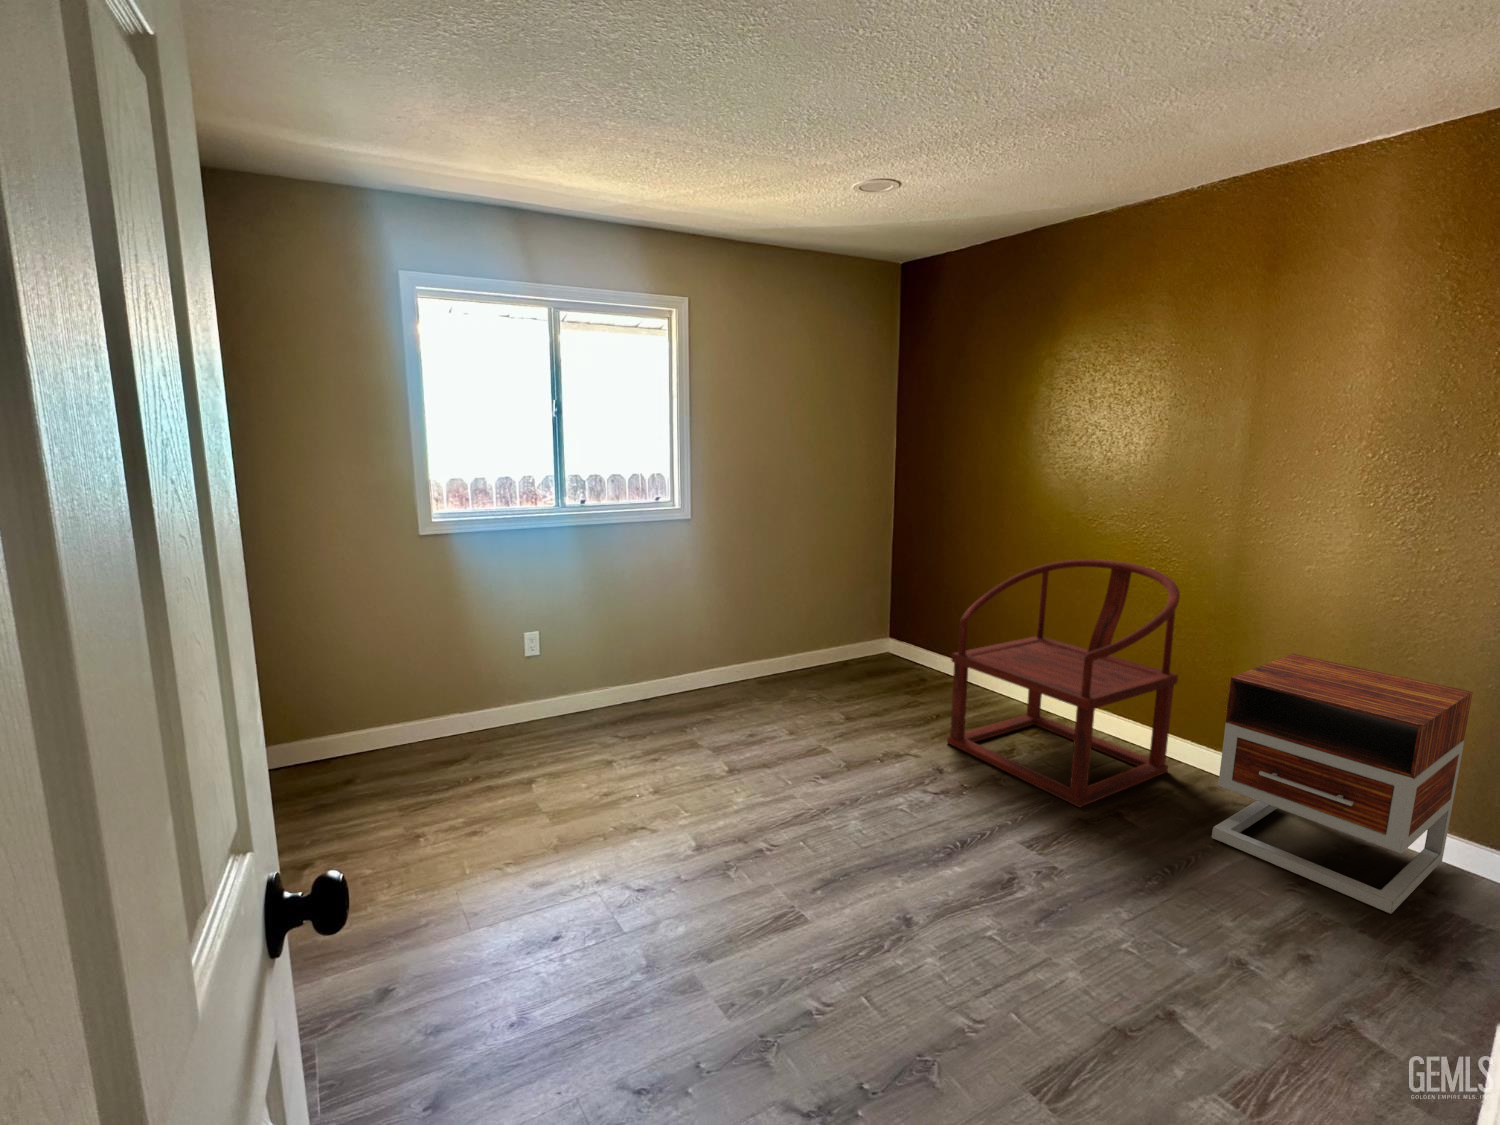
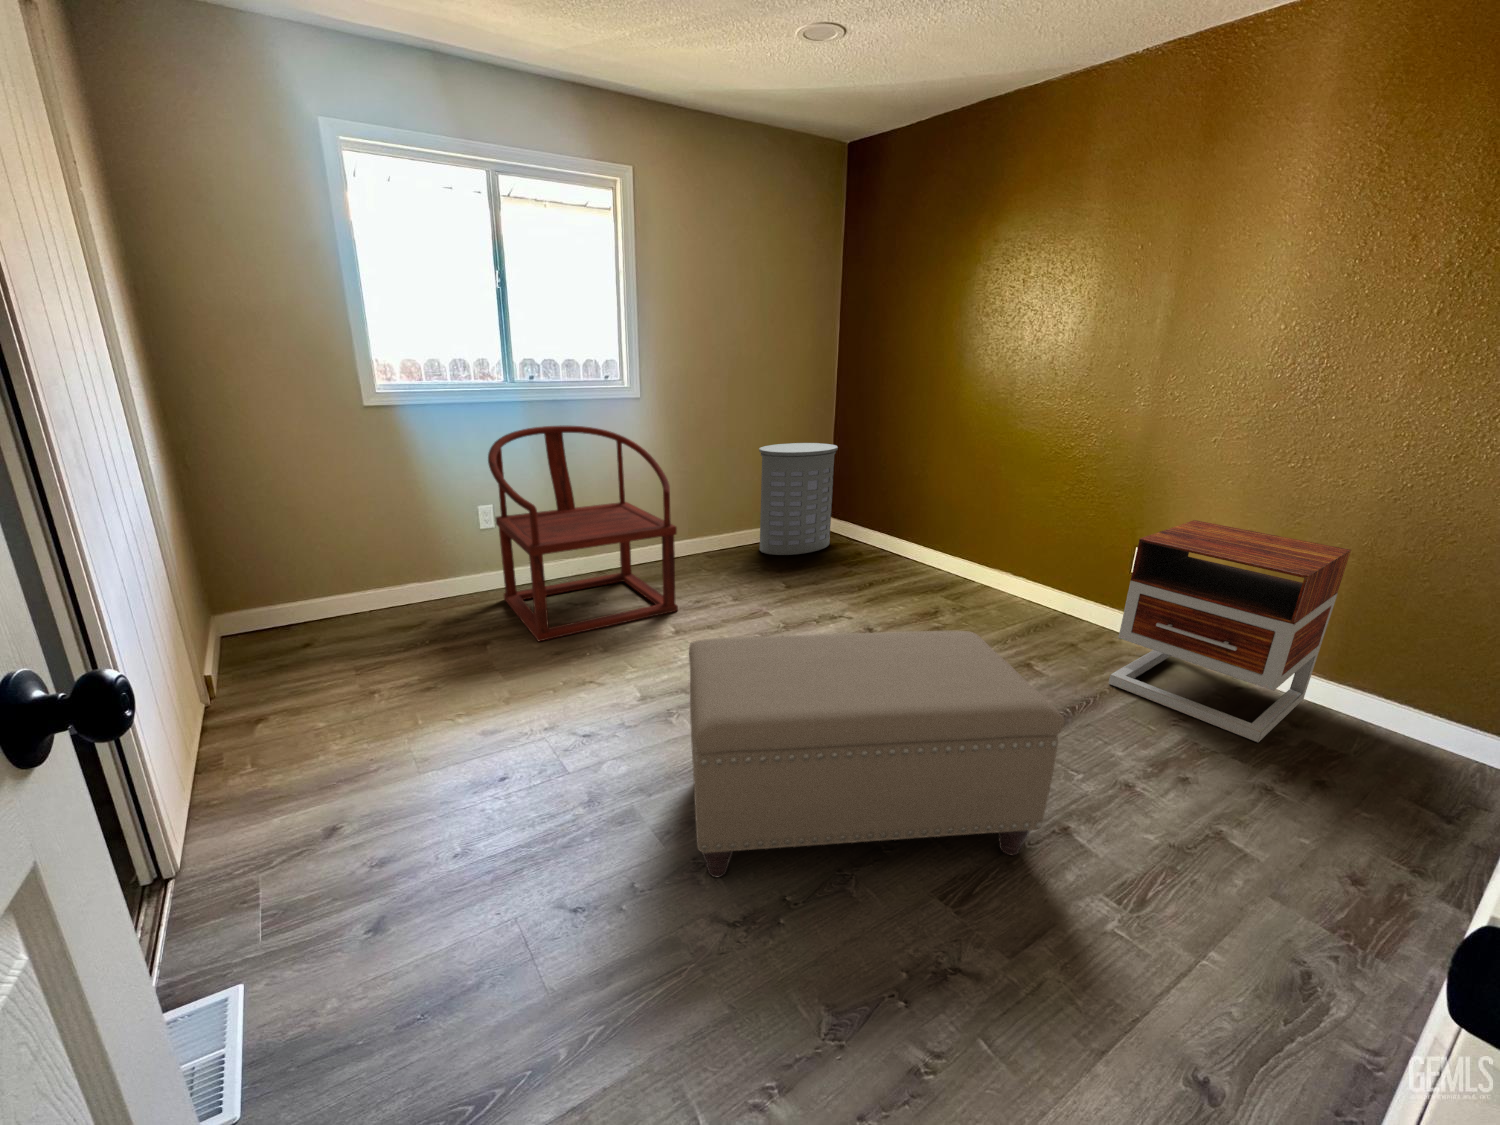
laundry hamper: none [814,559,897,680] -> present [759,443,838,555]
armchair: present [947,559,1180,807] -> present [488,426,678,642]
ottoman: none [753,782,1159,1060] -> present [689,630,1065,877]

